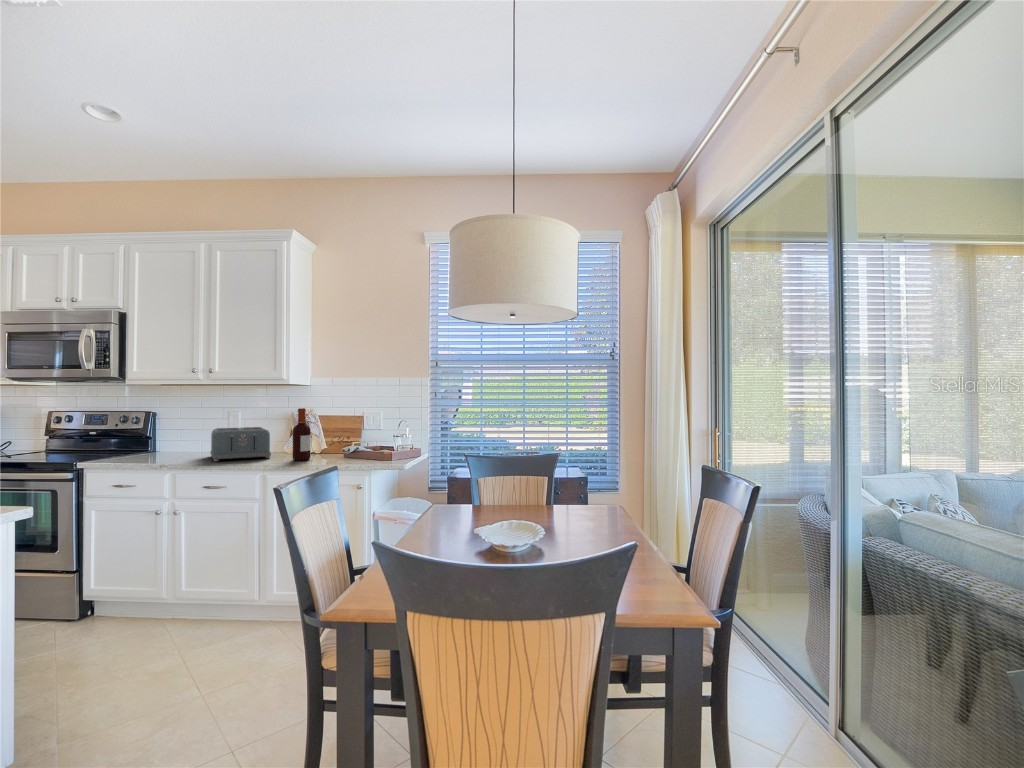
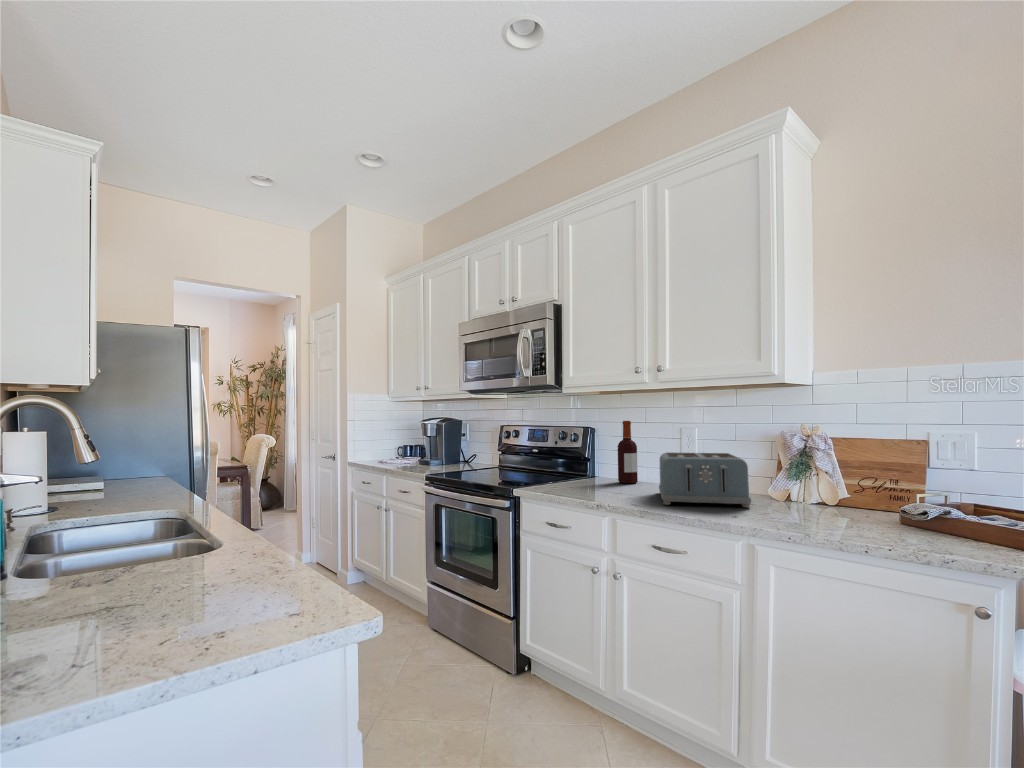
bottle: present [293,408,310,461] -> present [618,421,638,484]

